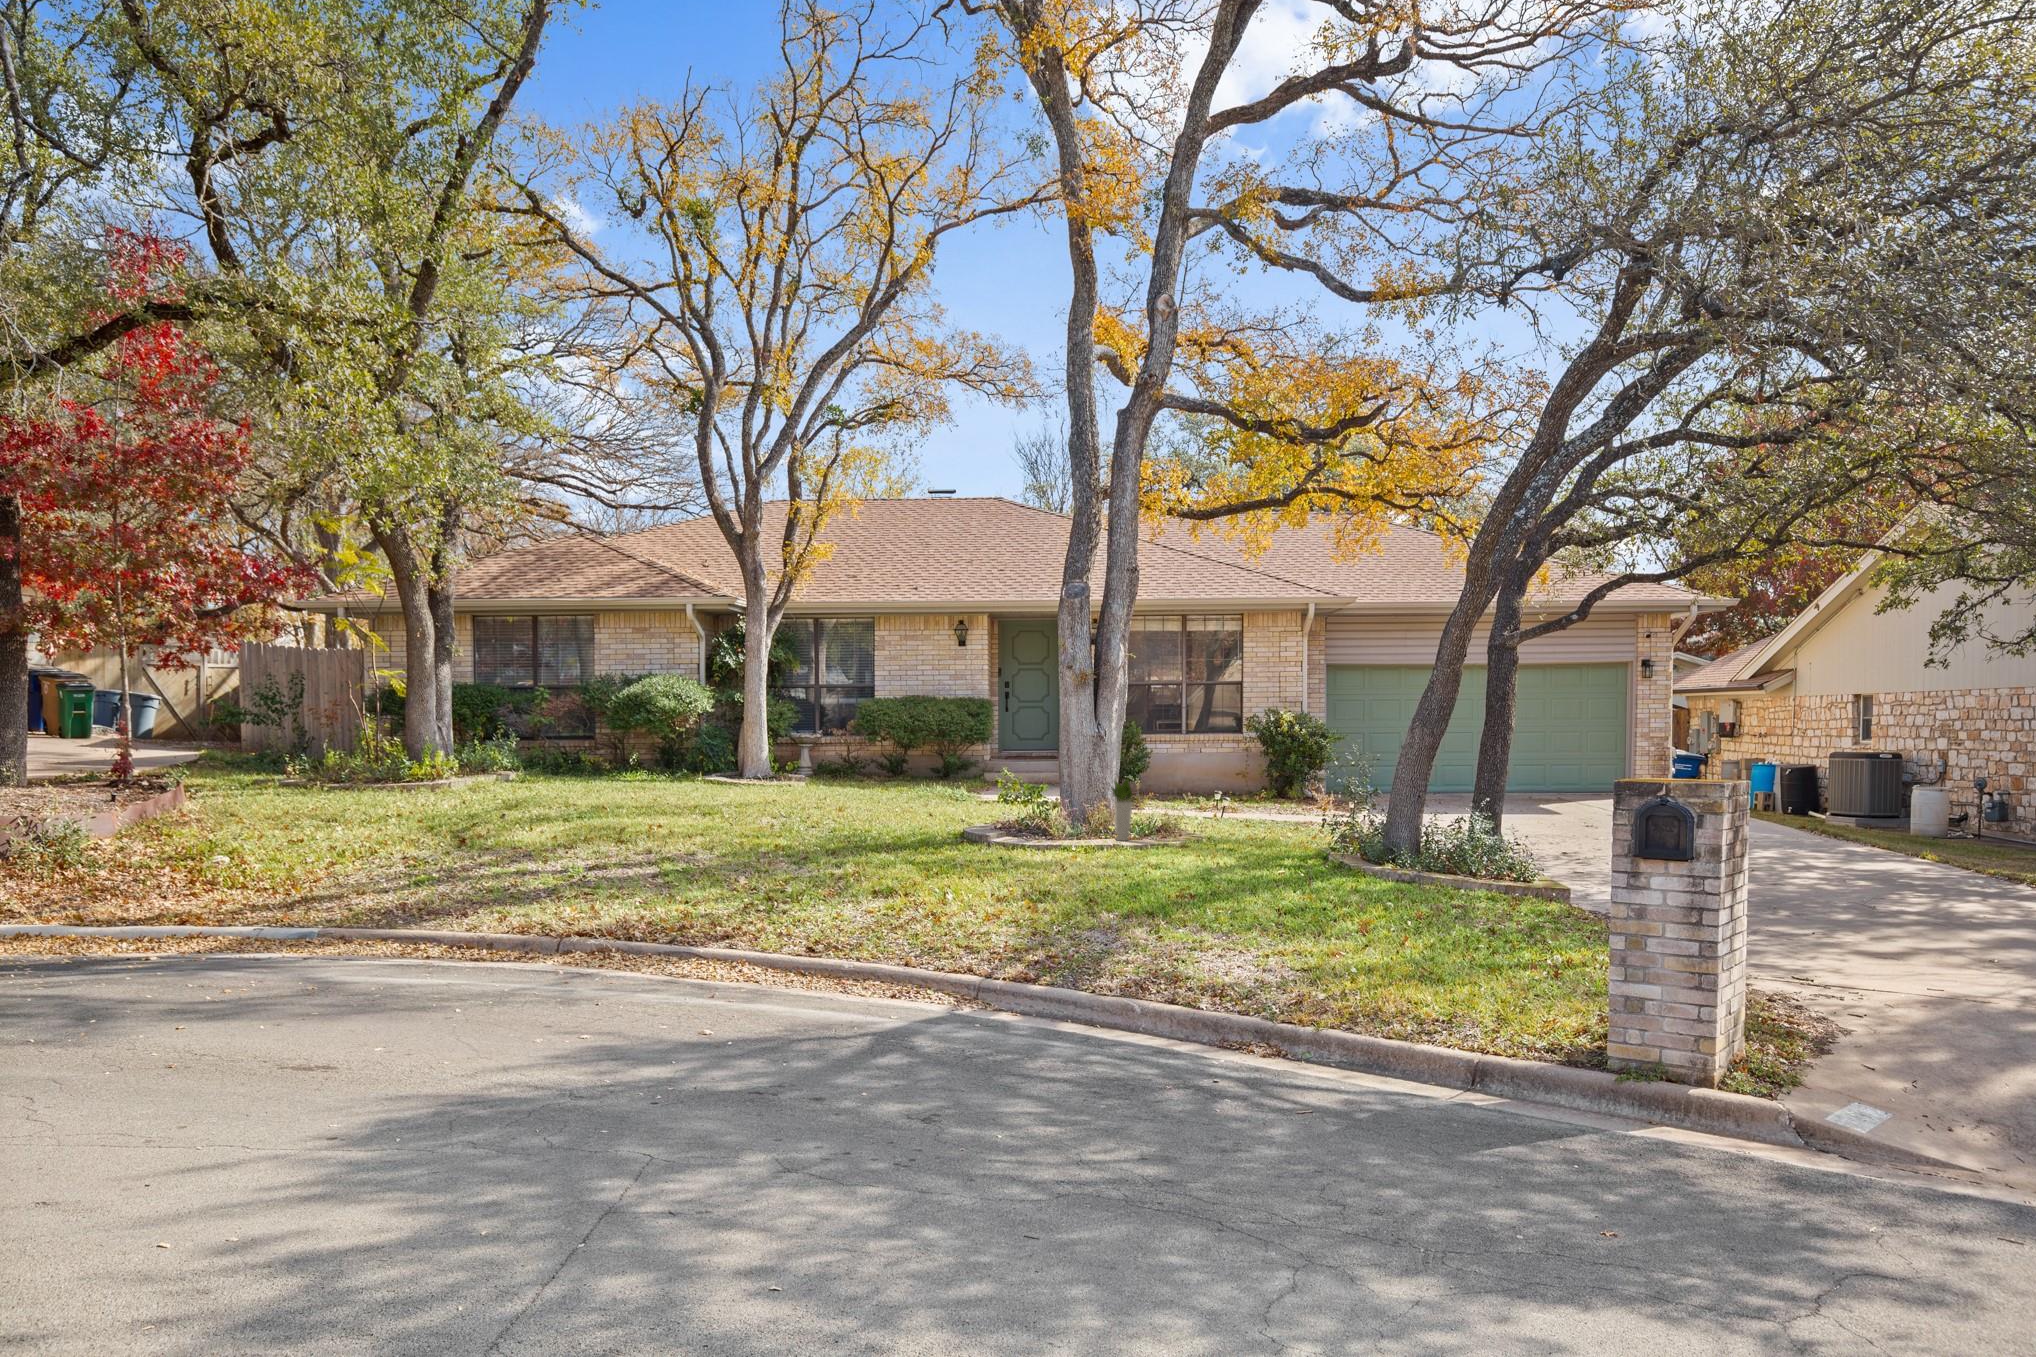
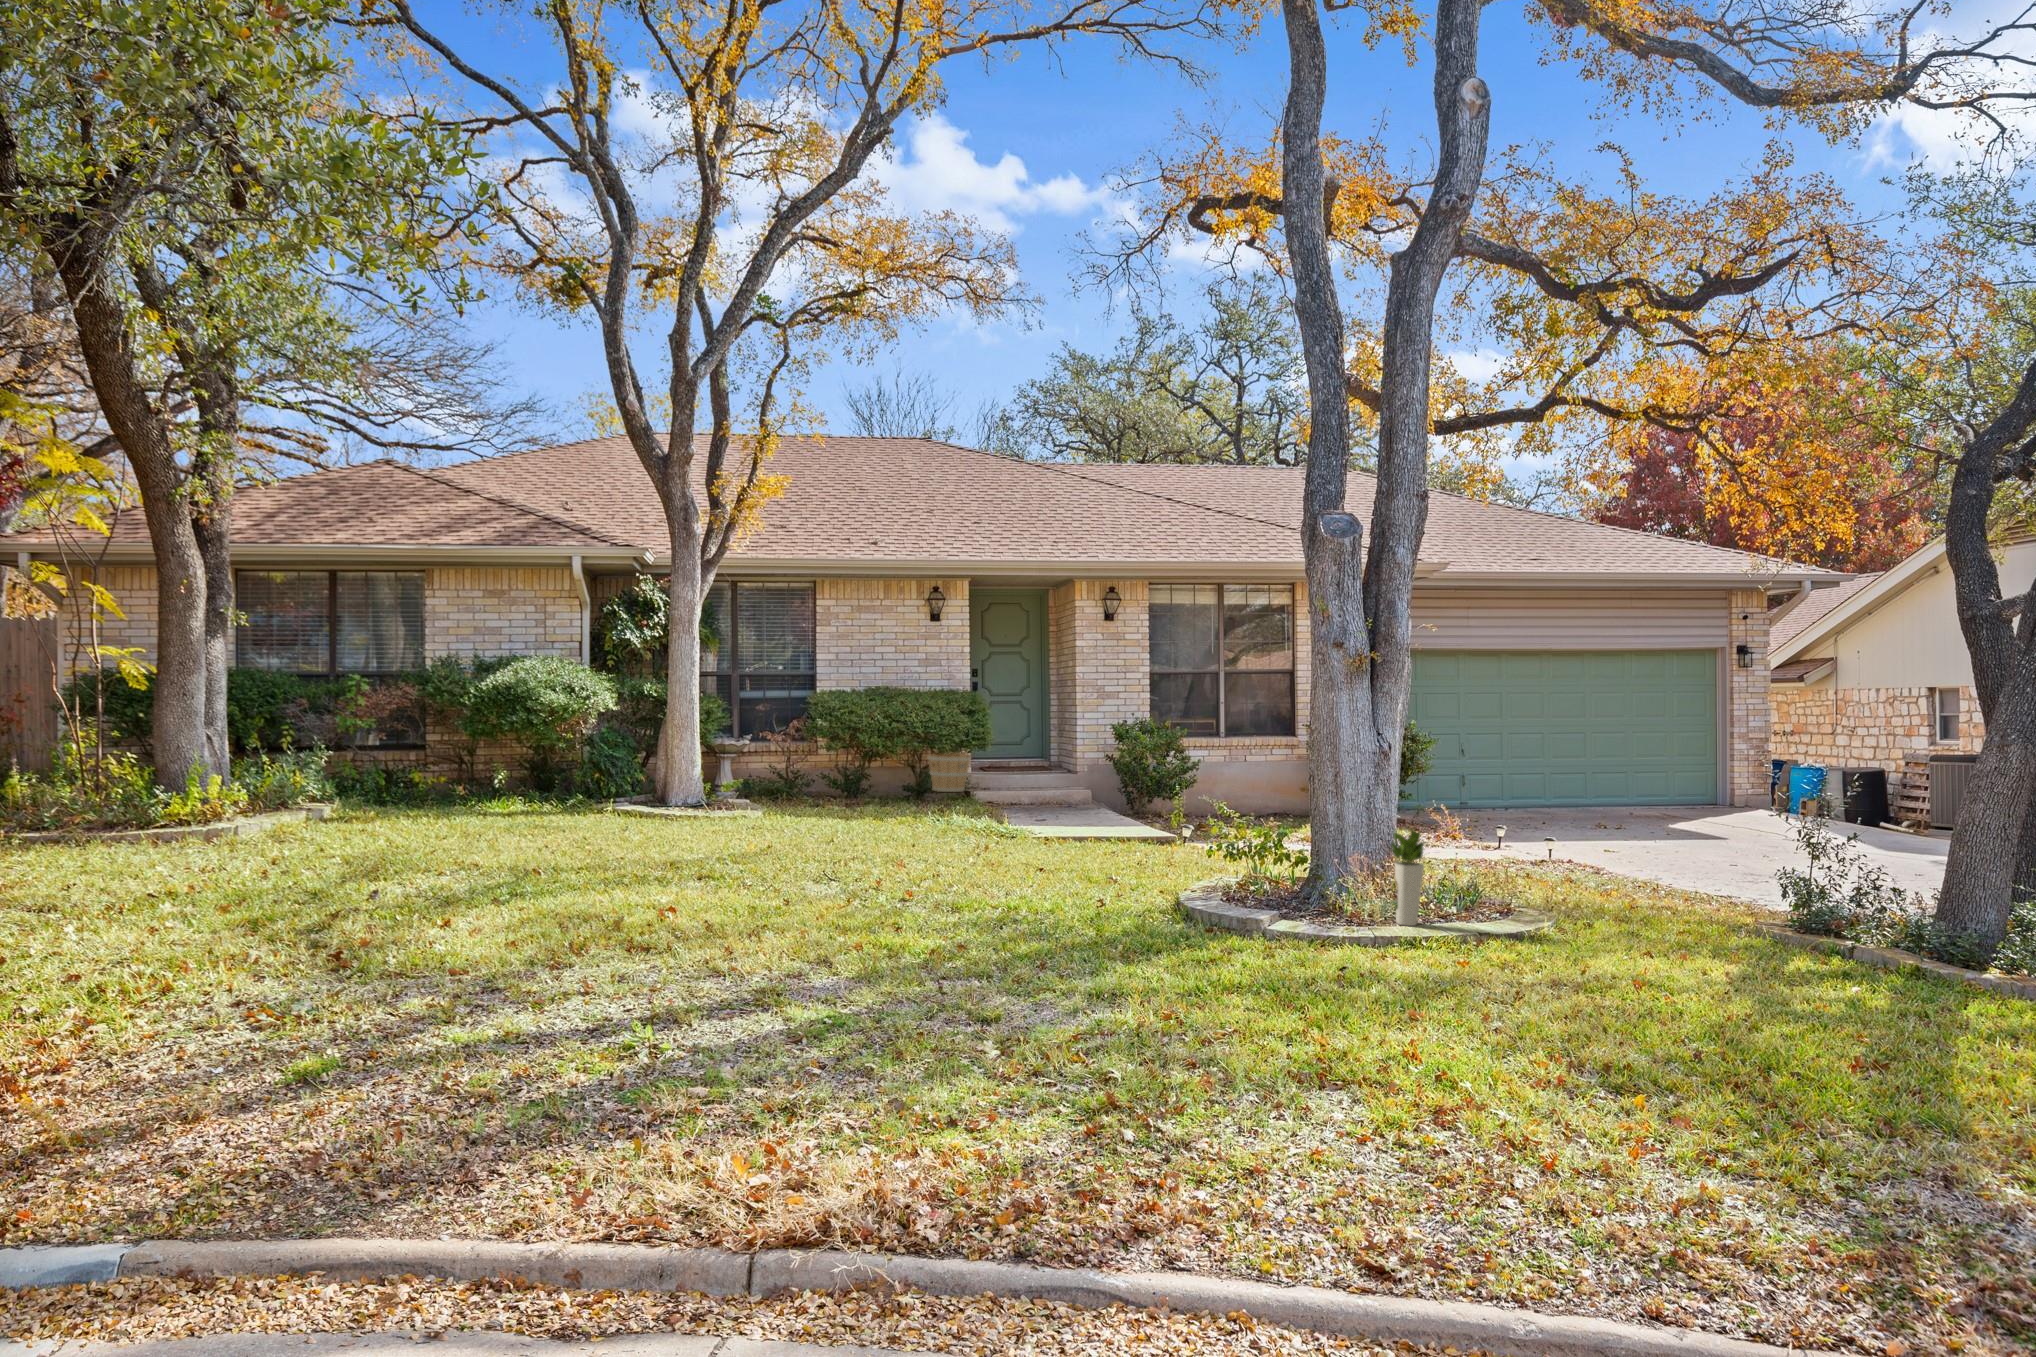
wooden bucket: none [941,746,974,775] -> present [927,753,971,792]

